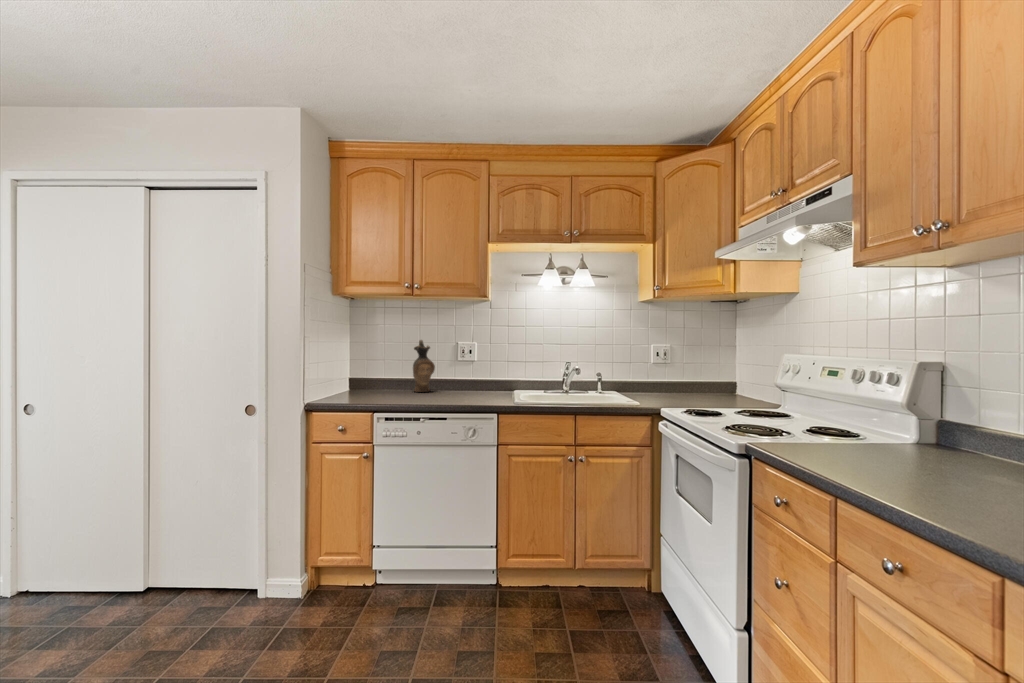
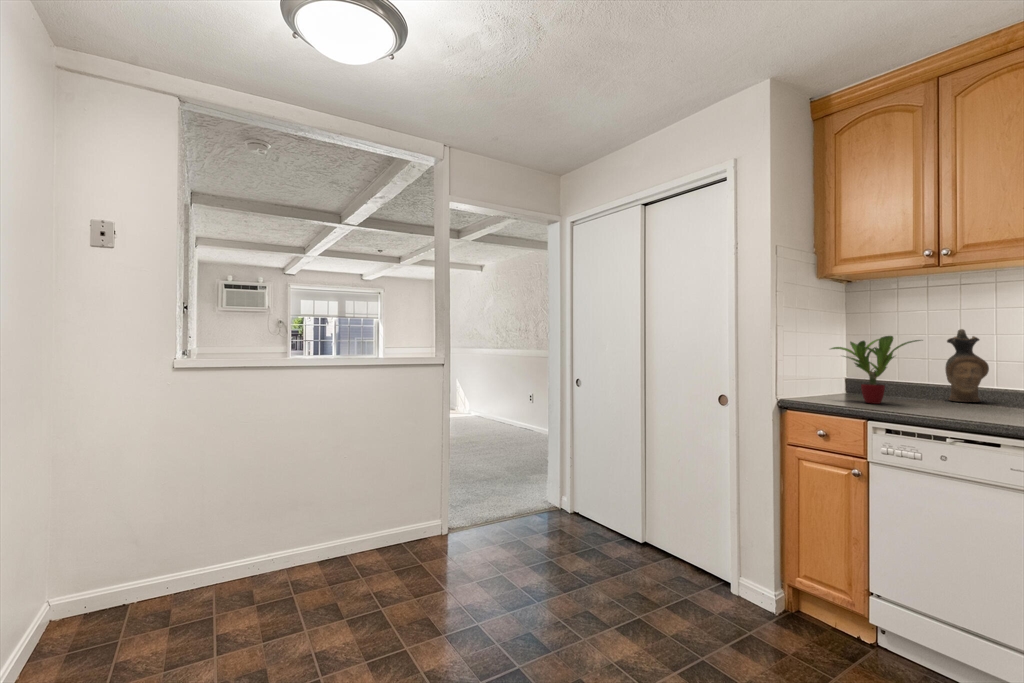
potted plant: none [344,345,406,399] -> present [831,336,921,404]

